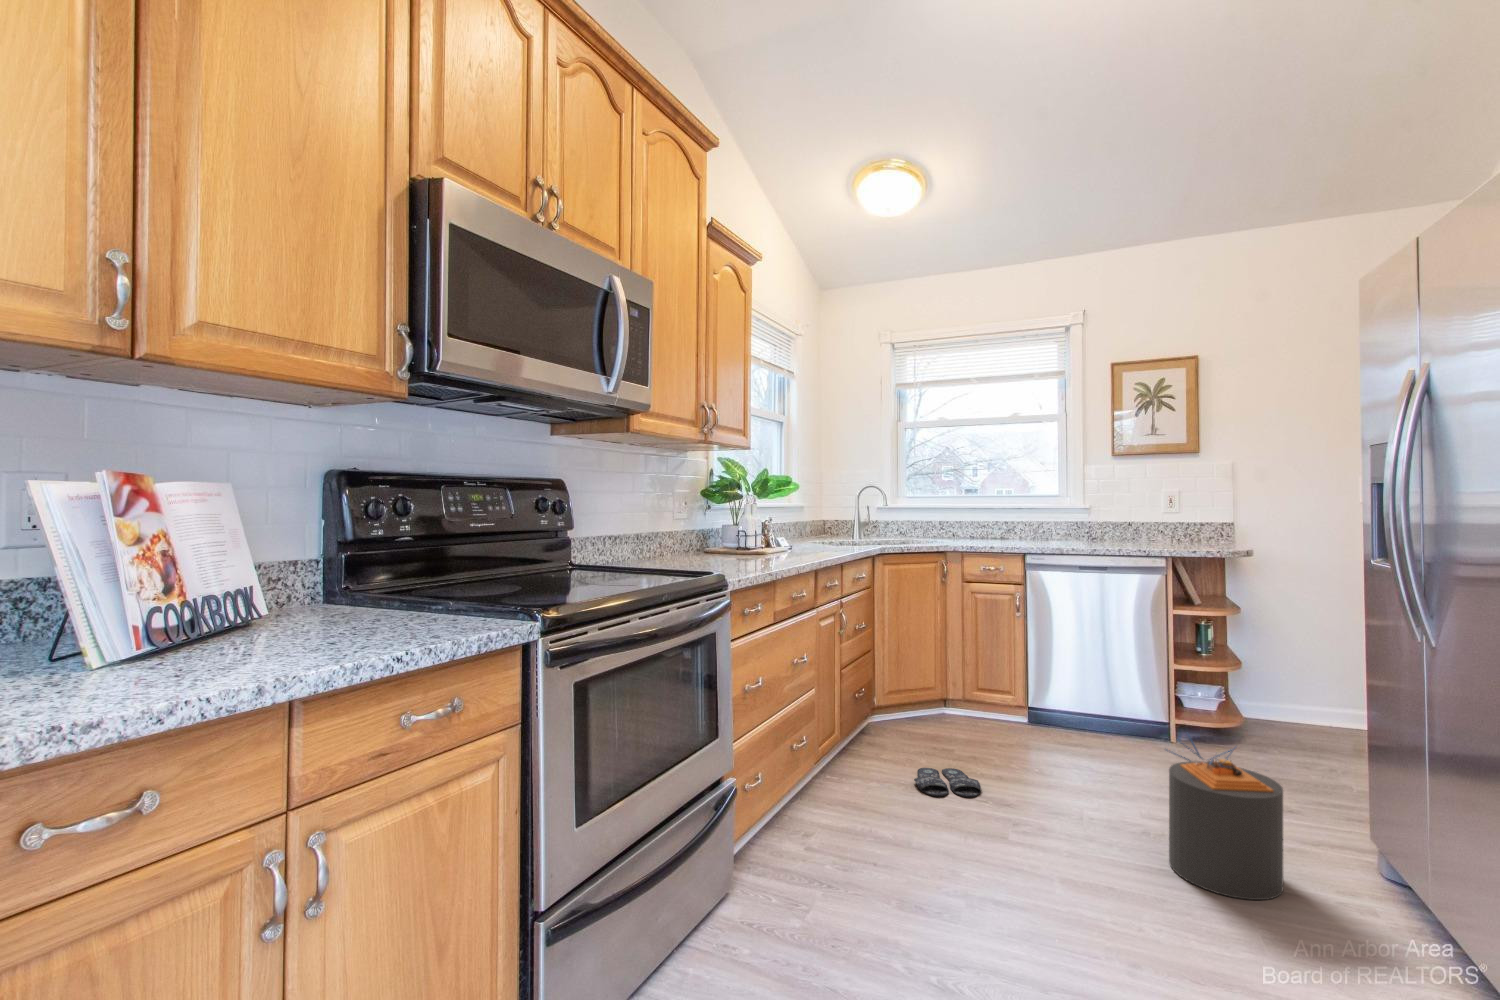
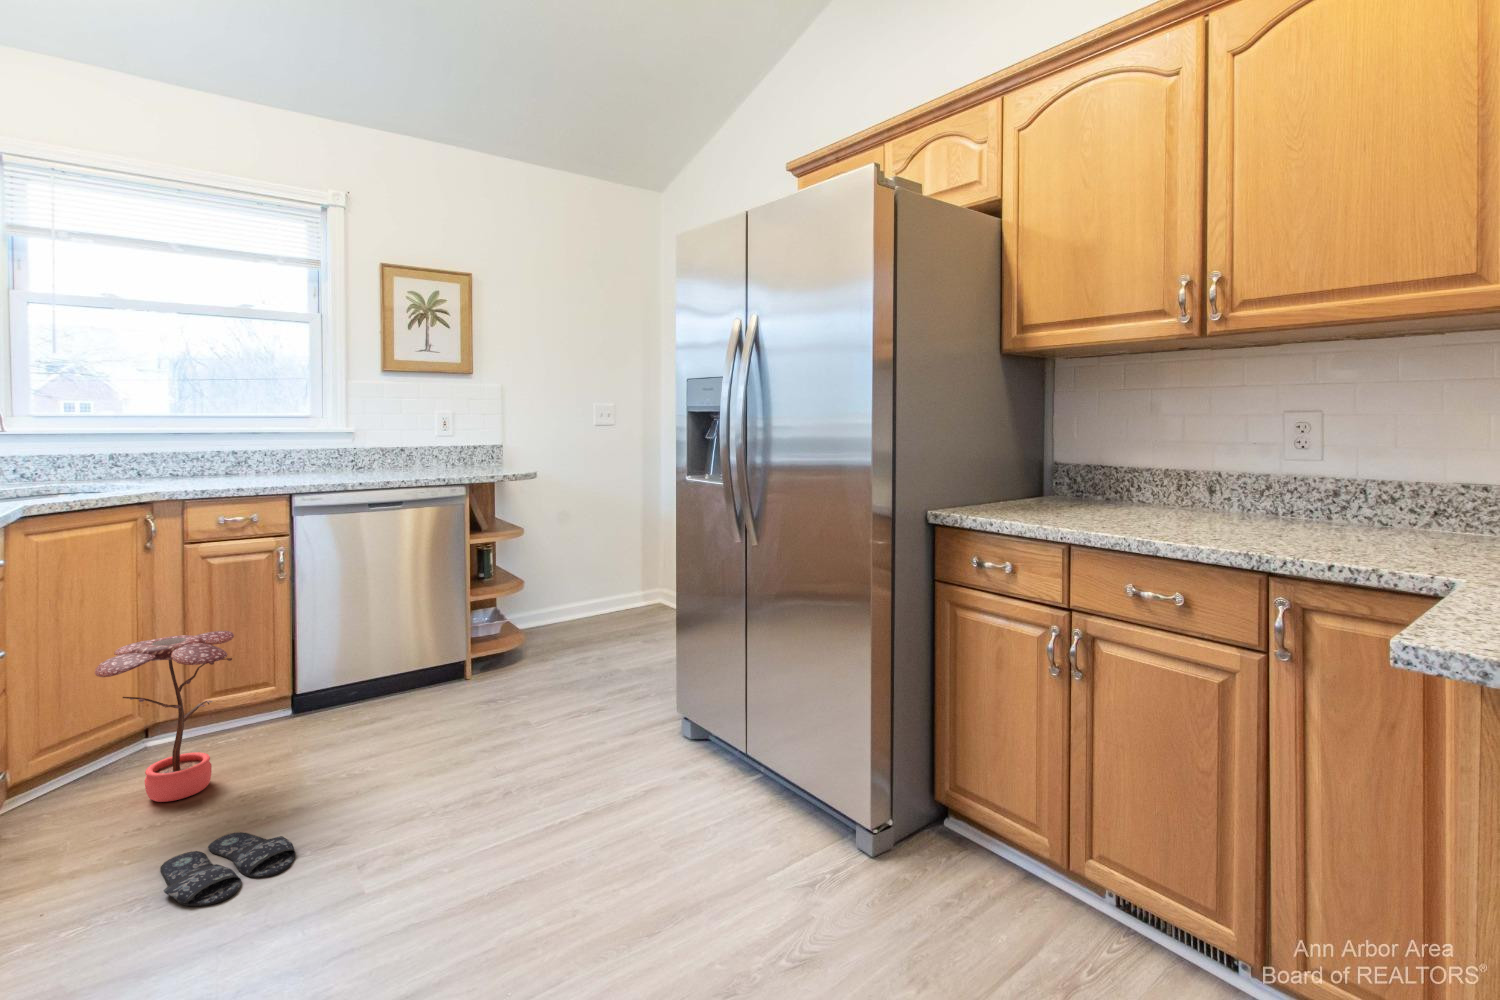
potted plant: none [906,639,978,743] -> present [95,631,234,802]
trash can: present [1166,734,1283,900] -> none [558,675,664,840]

